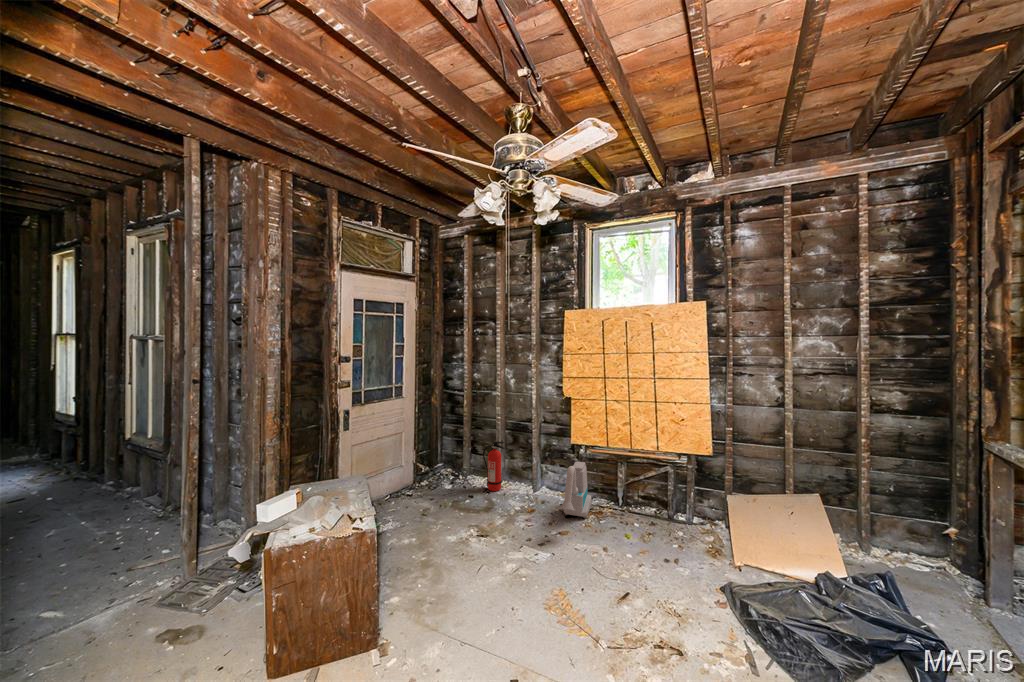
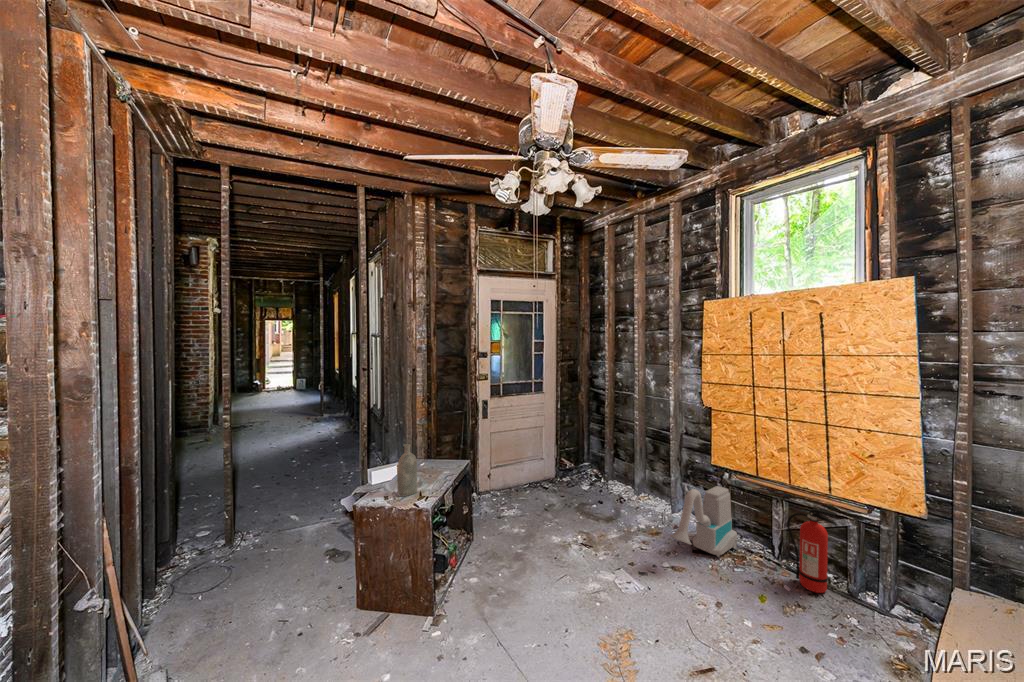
fire extinguisher: present [483,441,505,491] -> present [787,508,837,593]
bottle: none [329,465,349,528] -> present [397,444,417,497]

